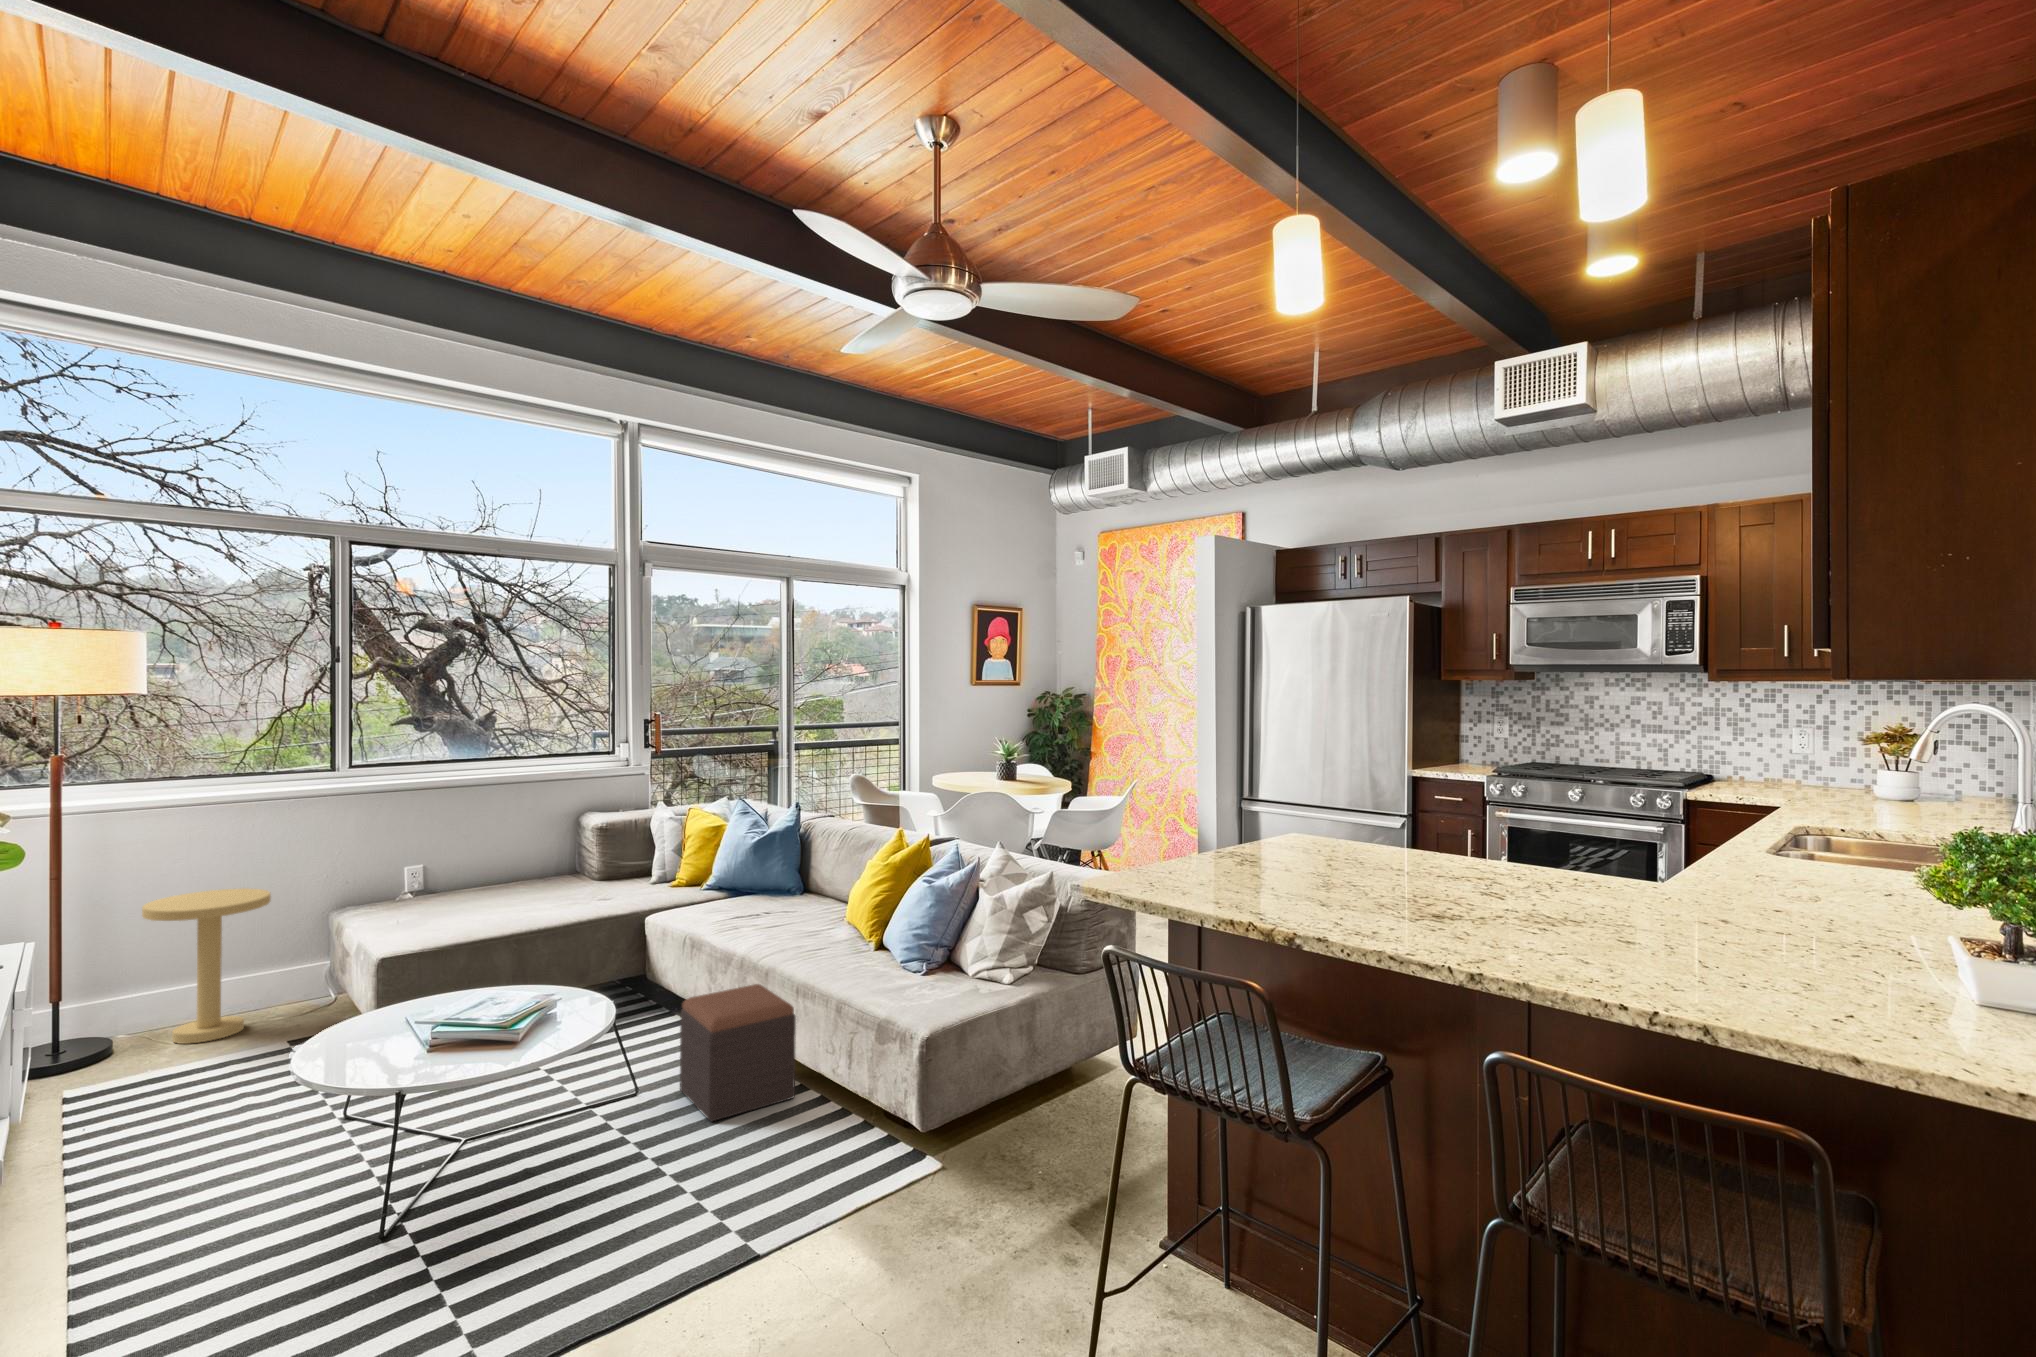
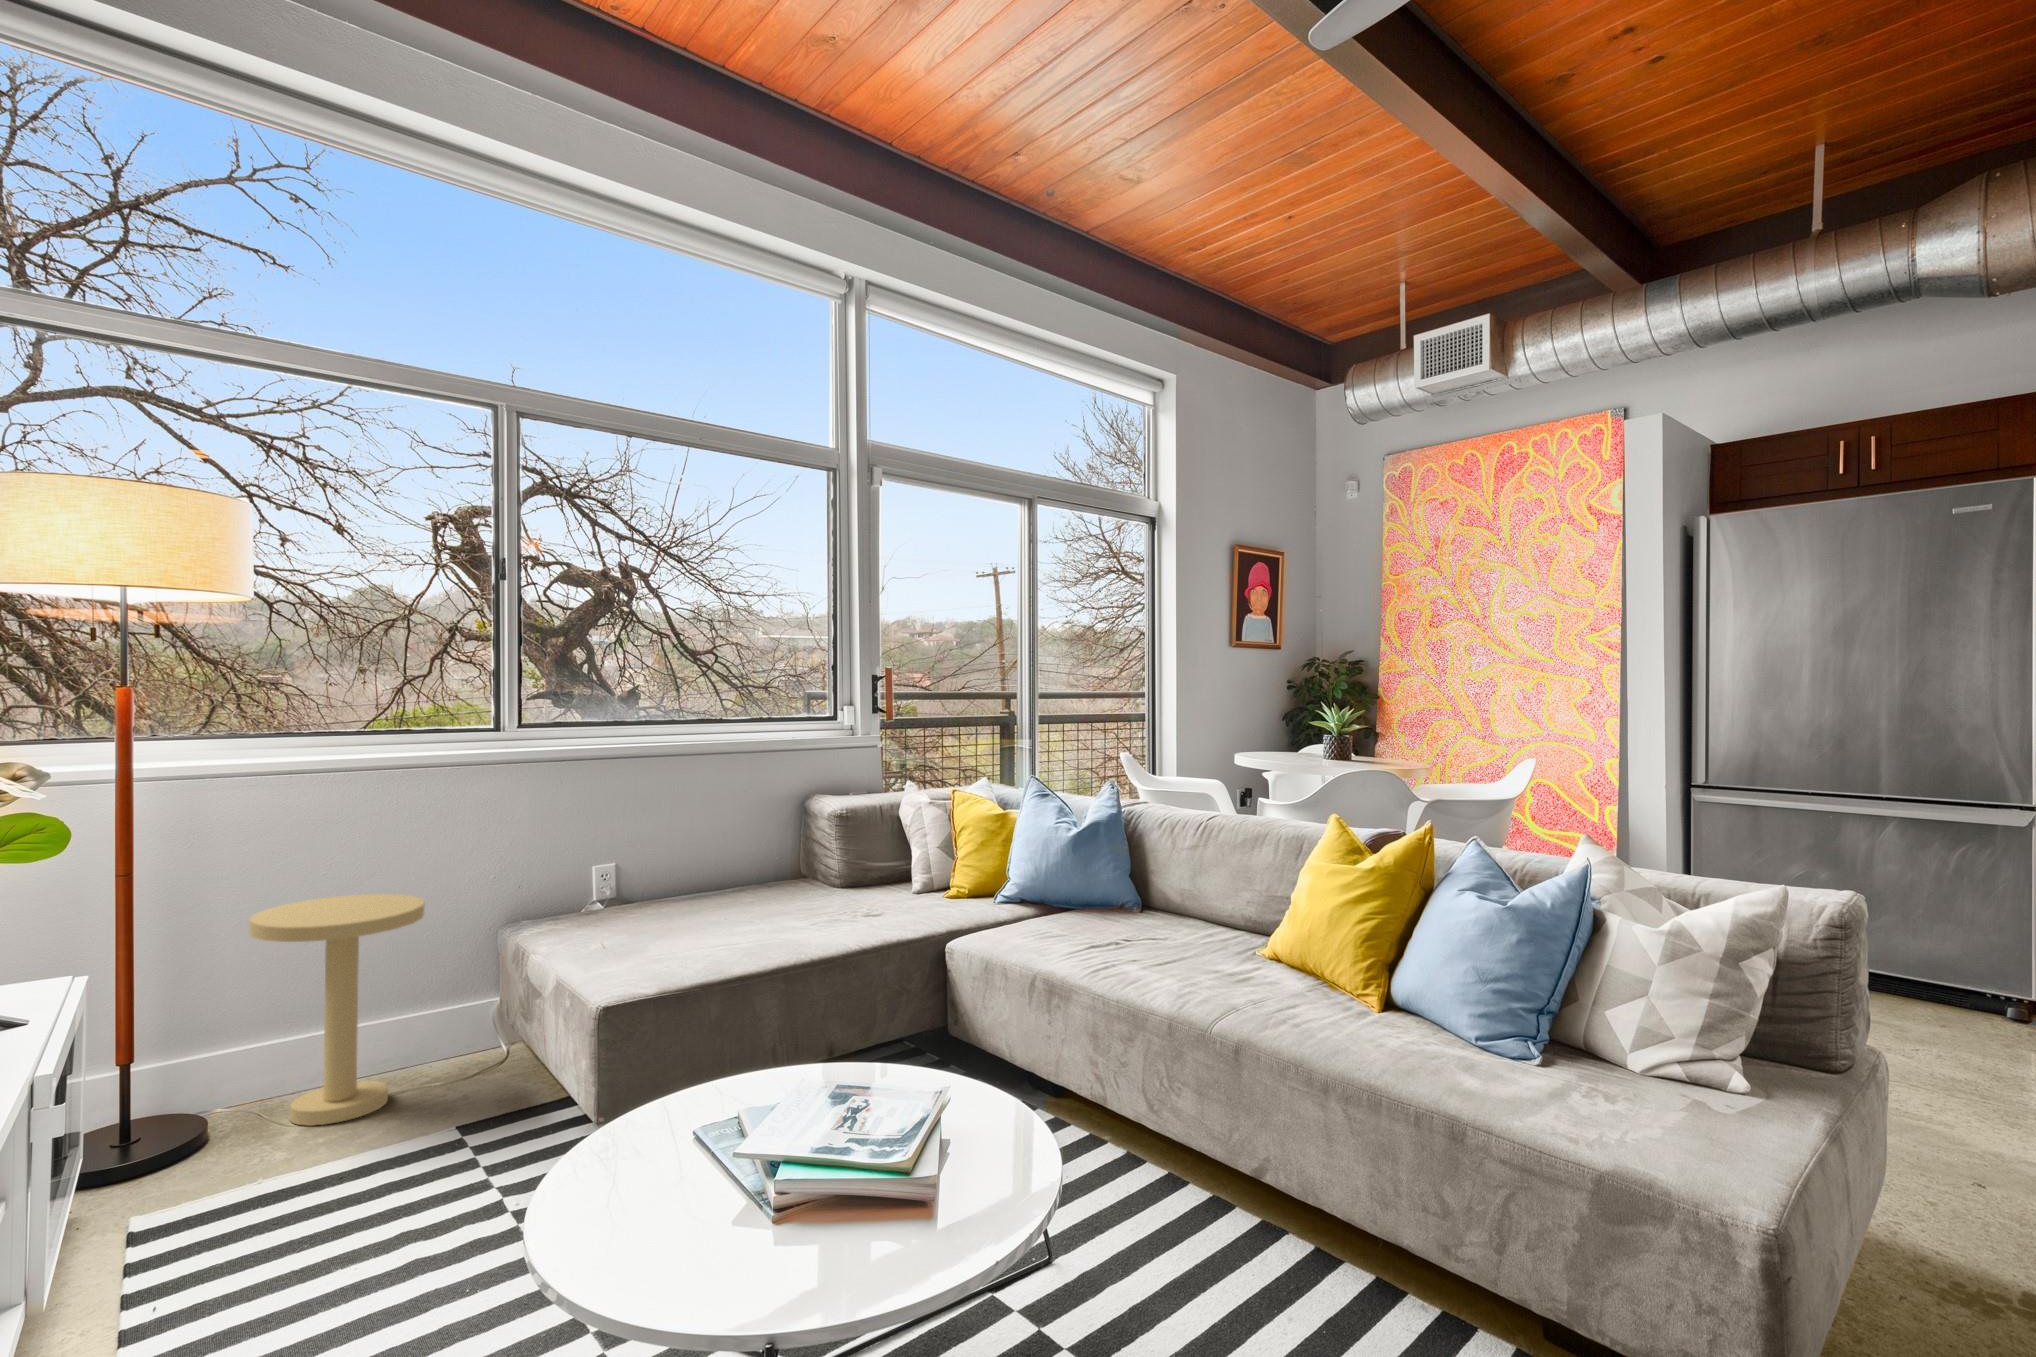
footstool: present [680,984,796,1121] -> none [1113,1062,1319,1316]

